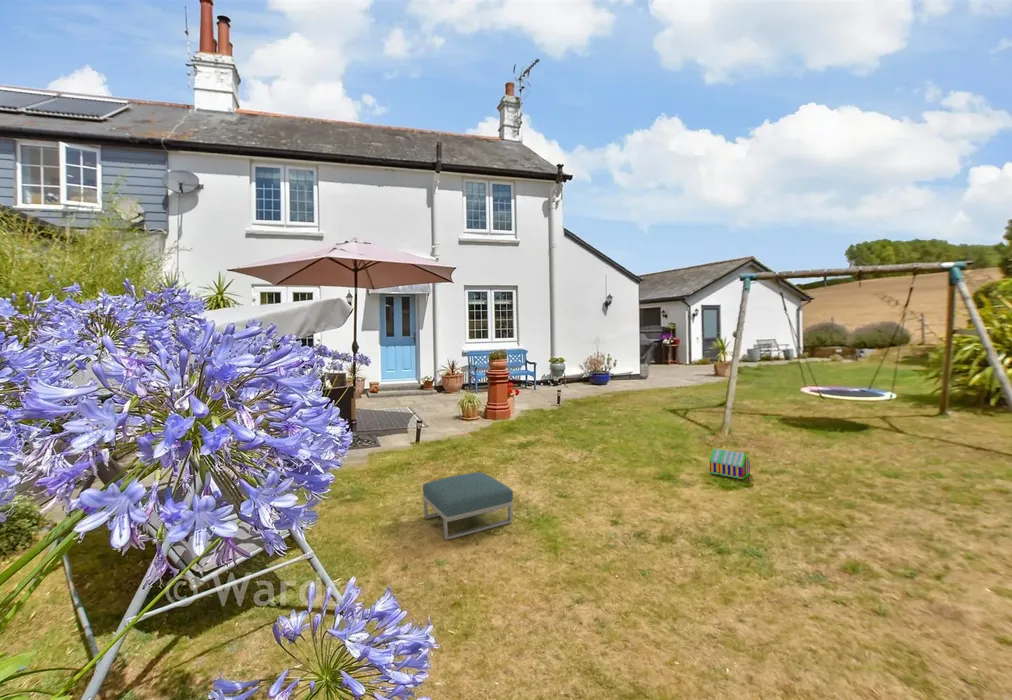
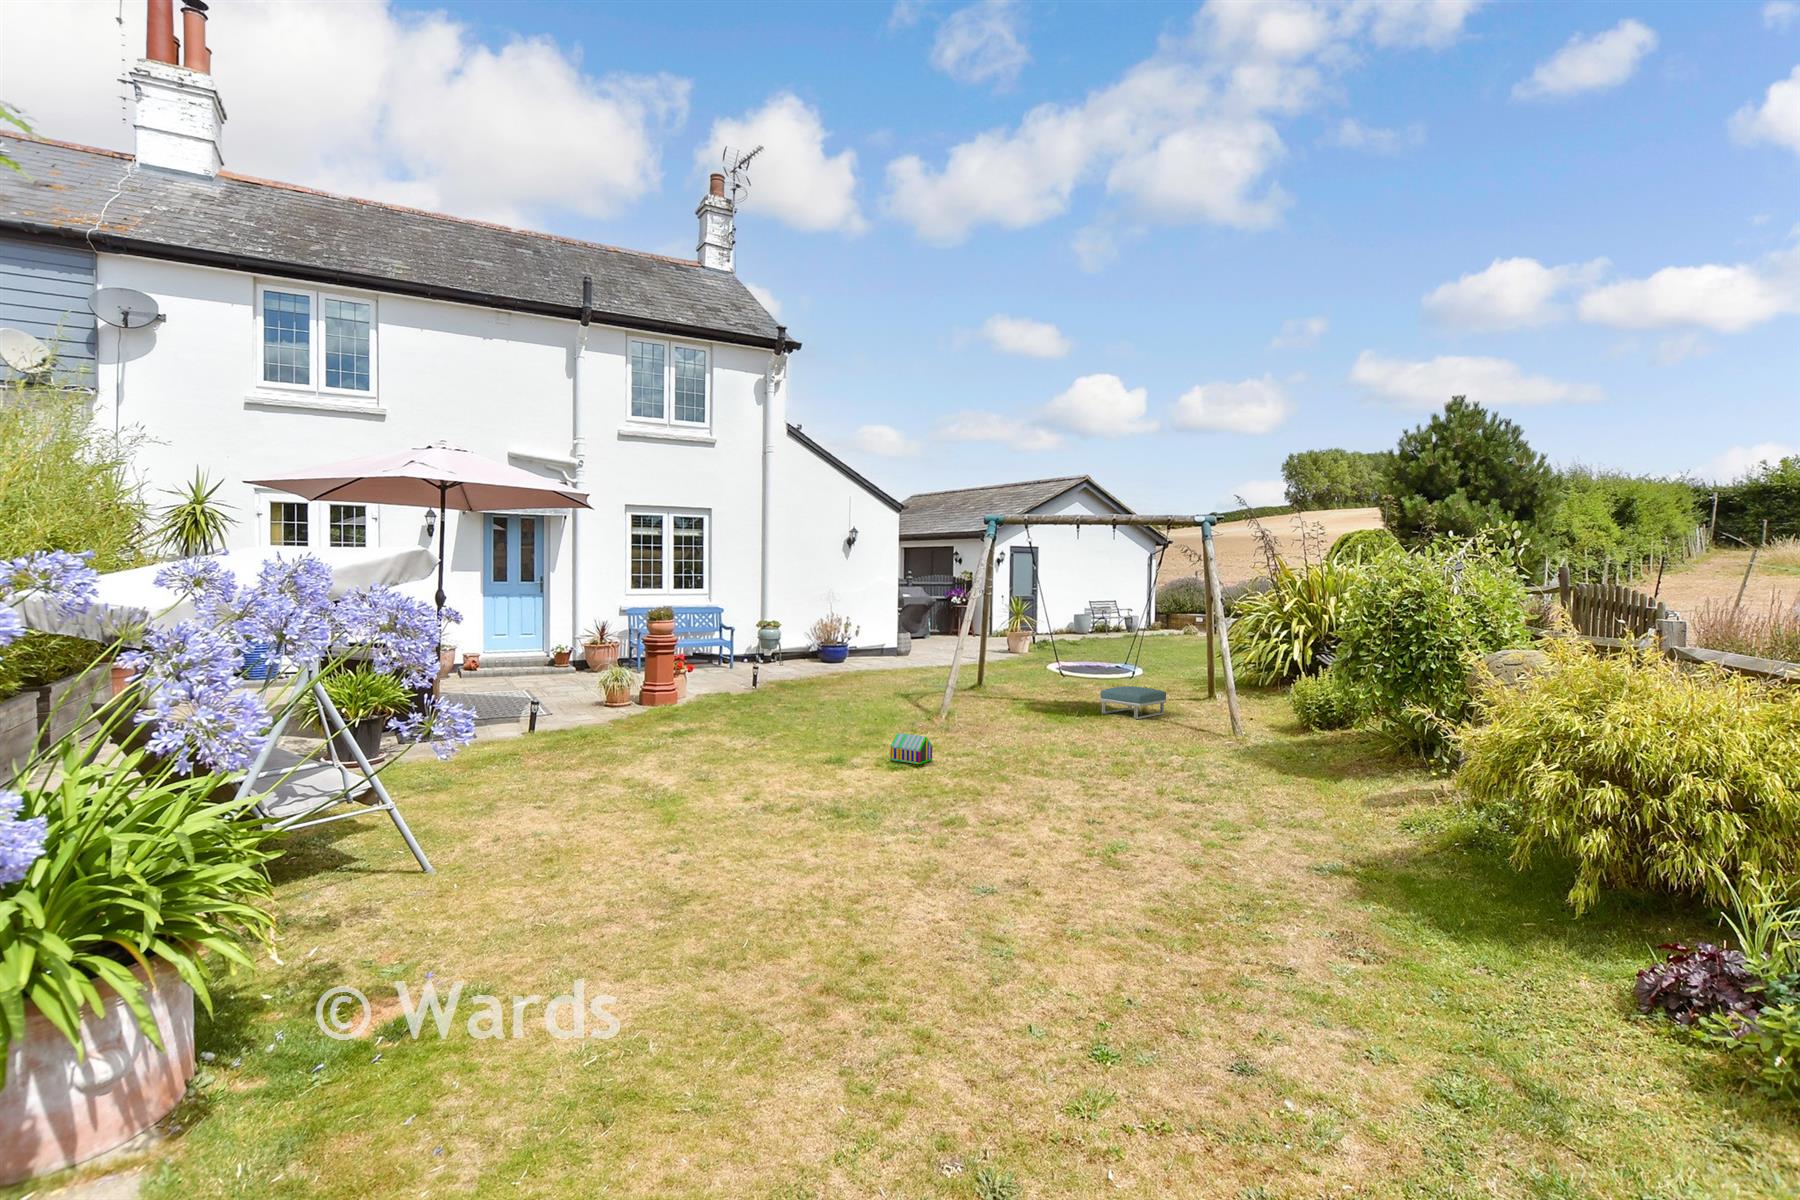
footstool: present [423,472,513,540] -> present [1100,686,1167,719]

